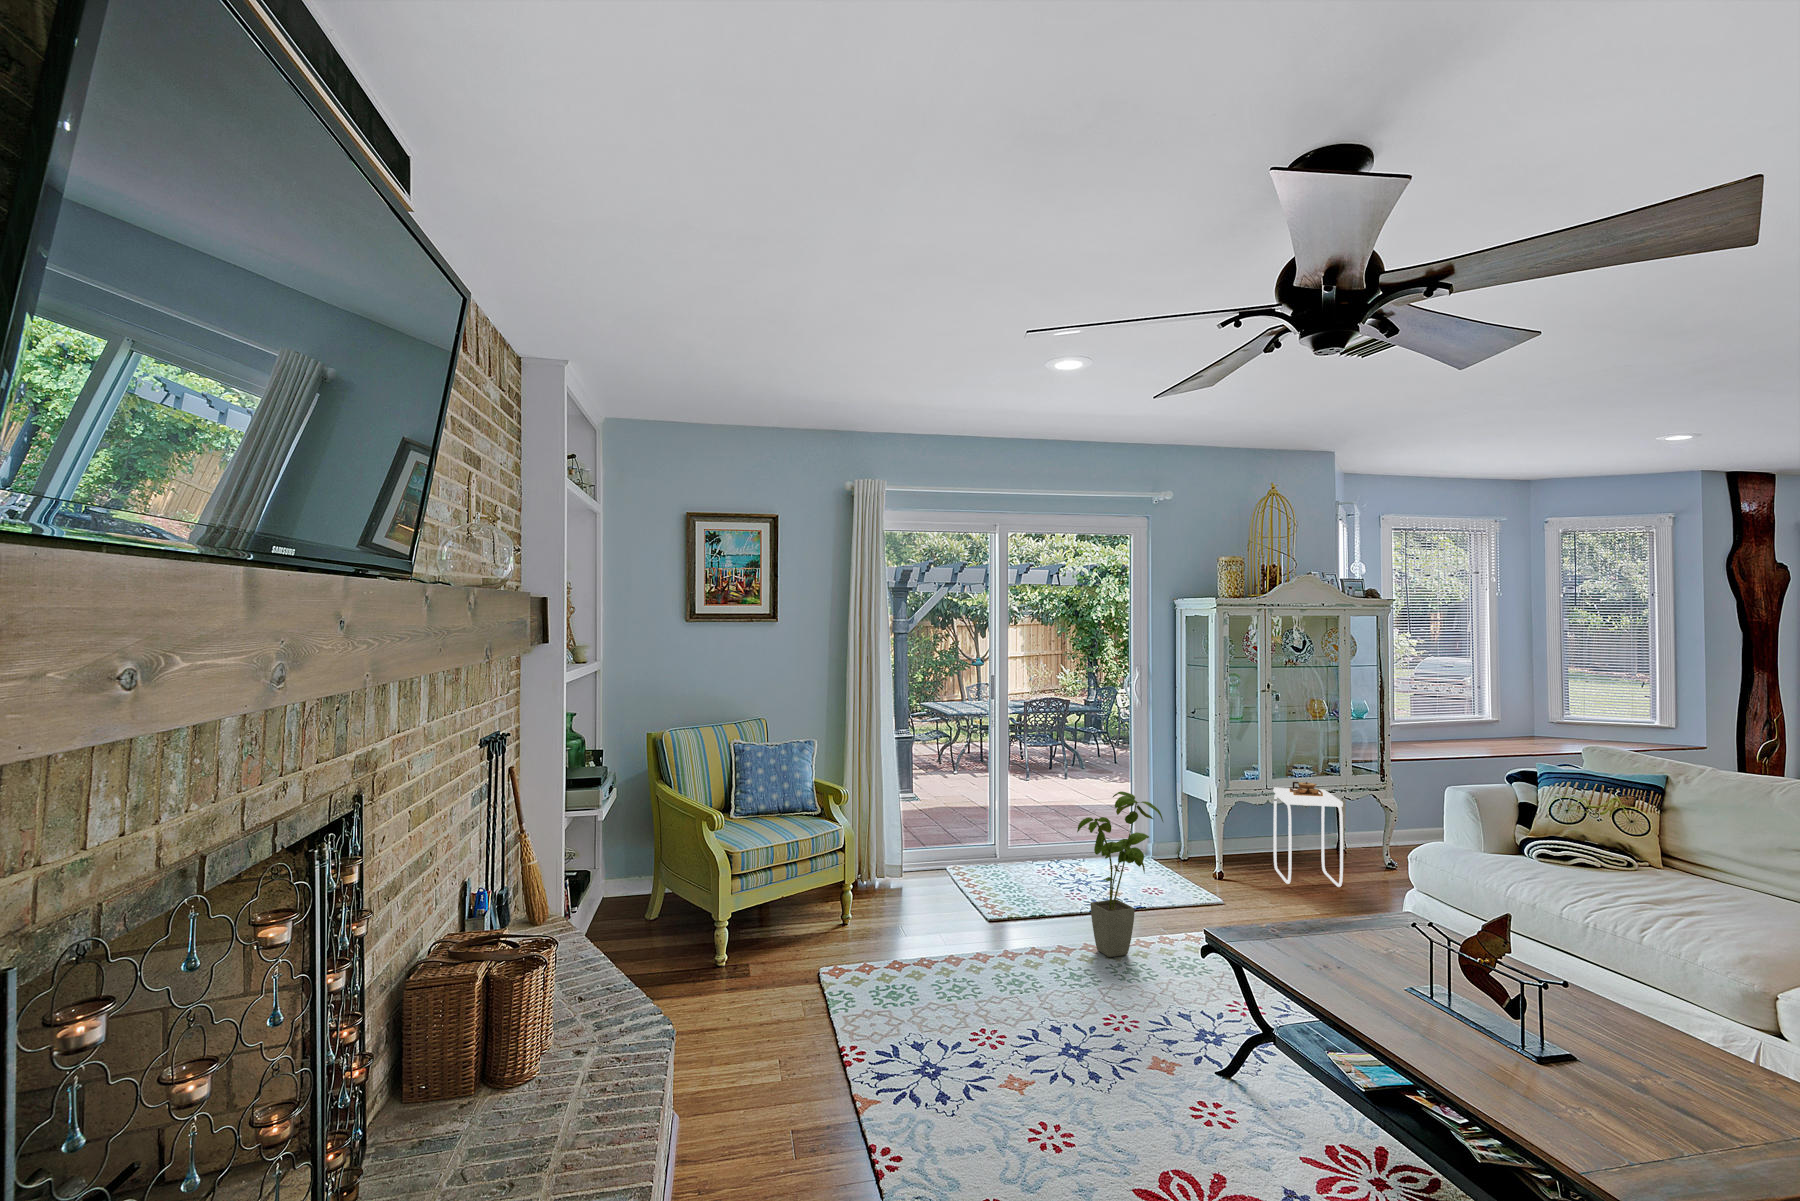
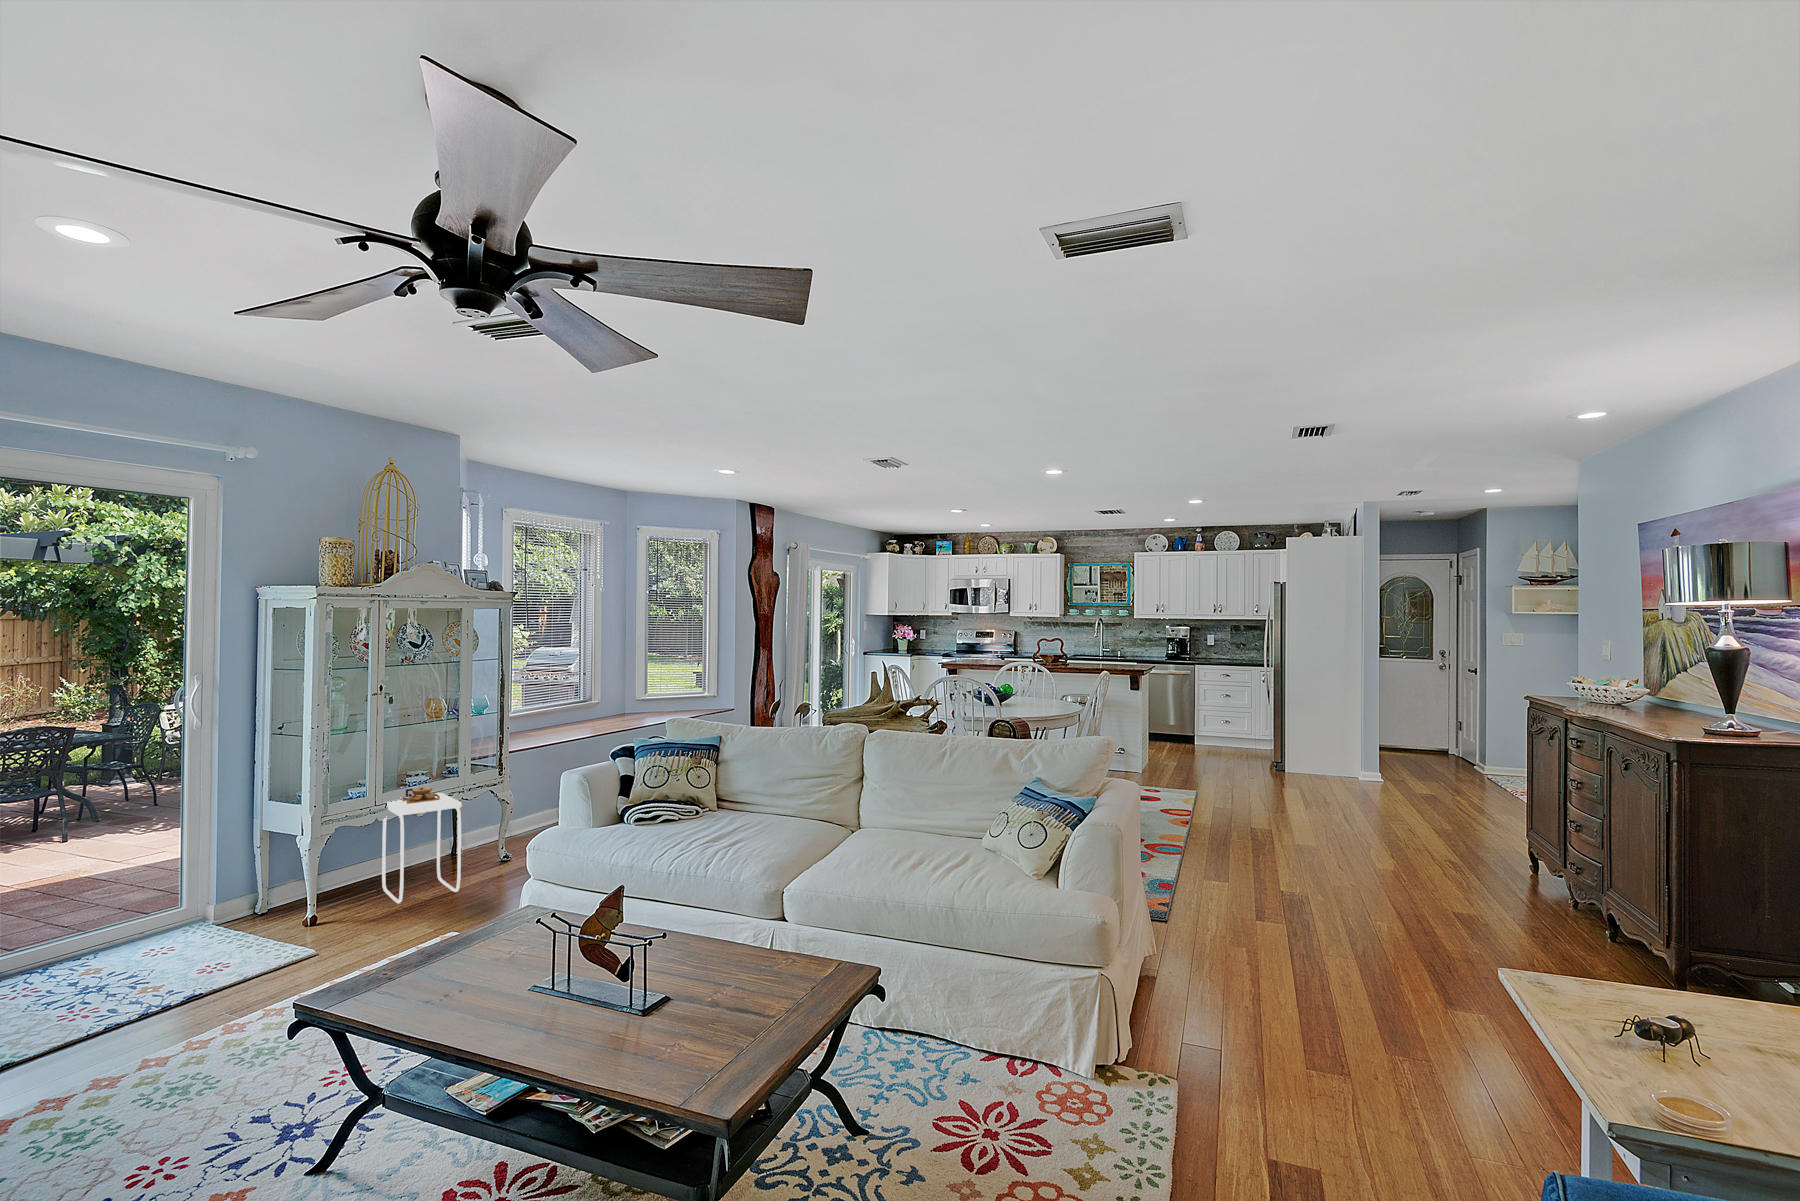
house plant: present [1077,792,1163,957] -> none [76,841,231,1077]

